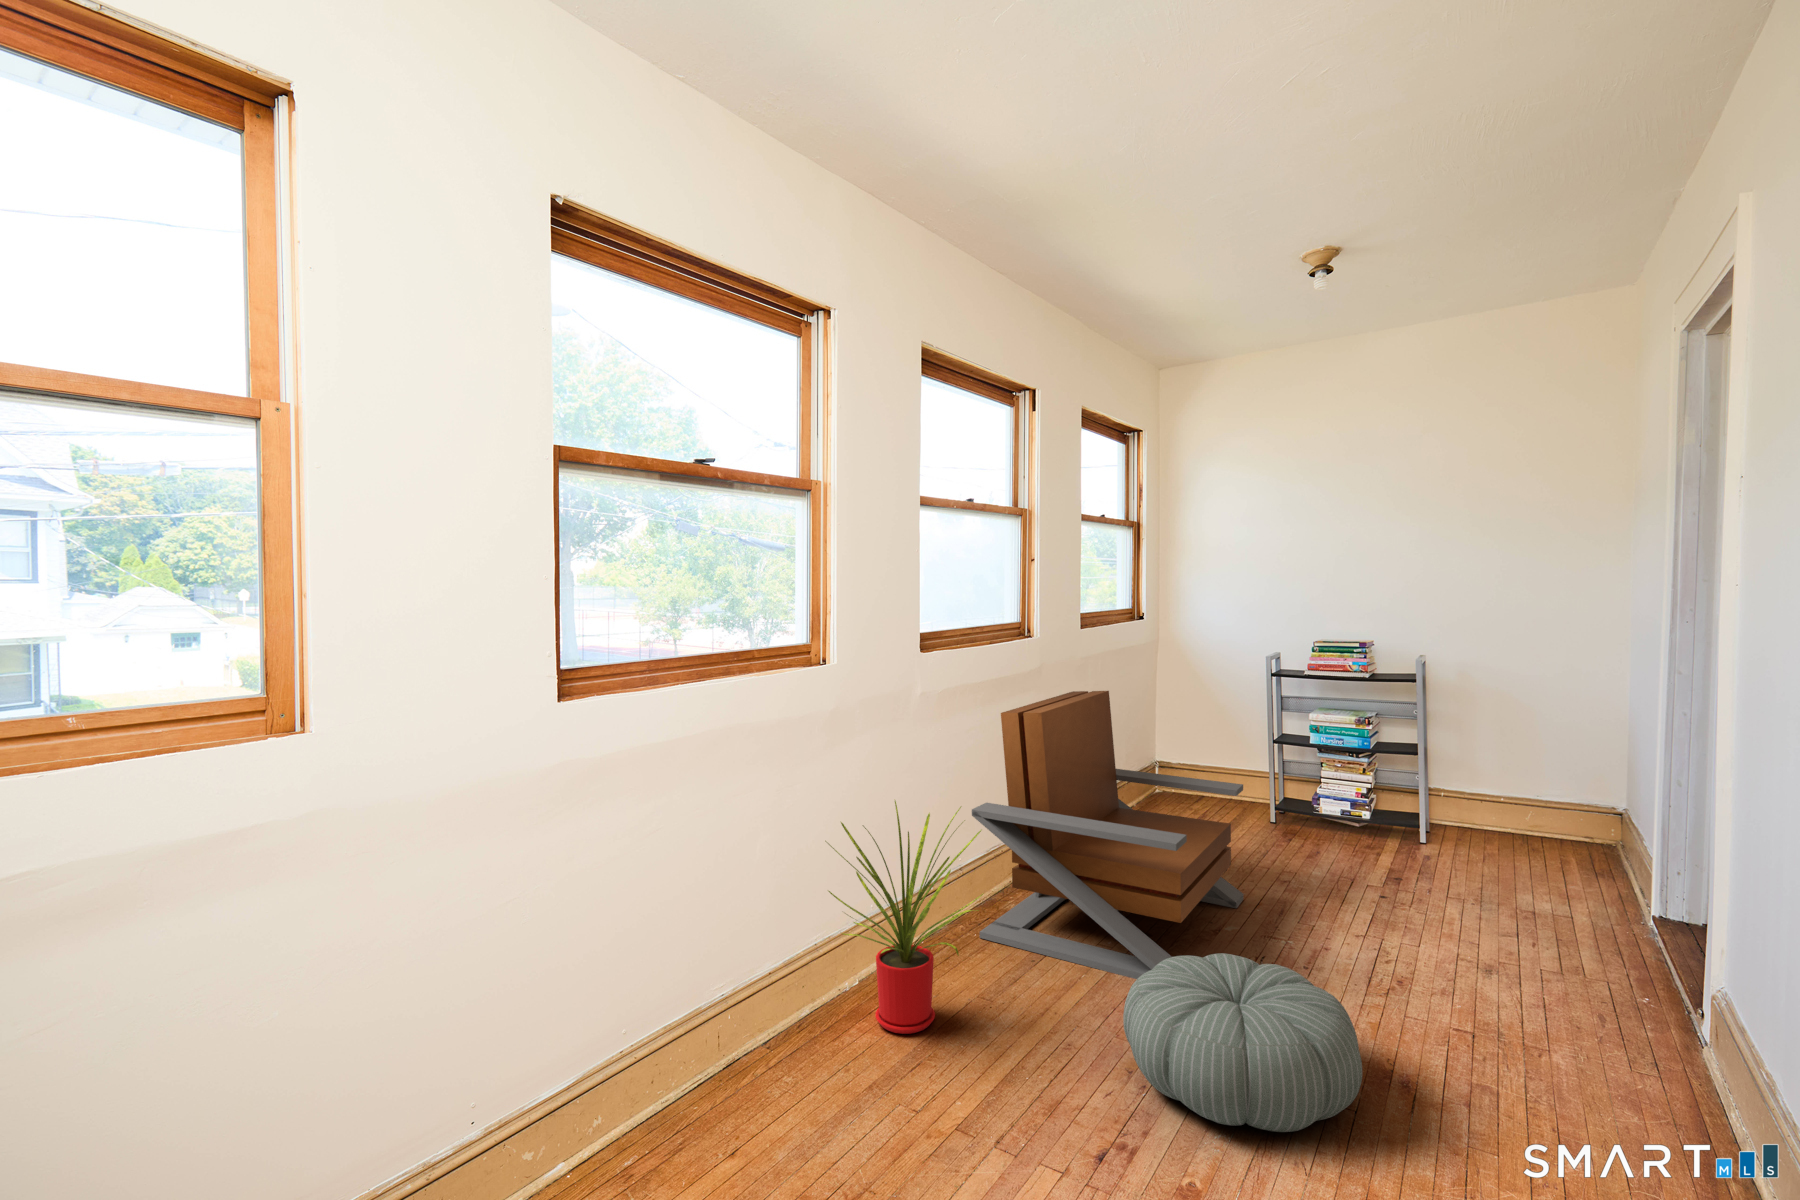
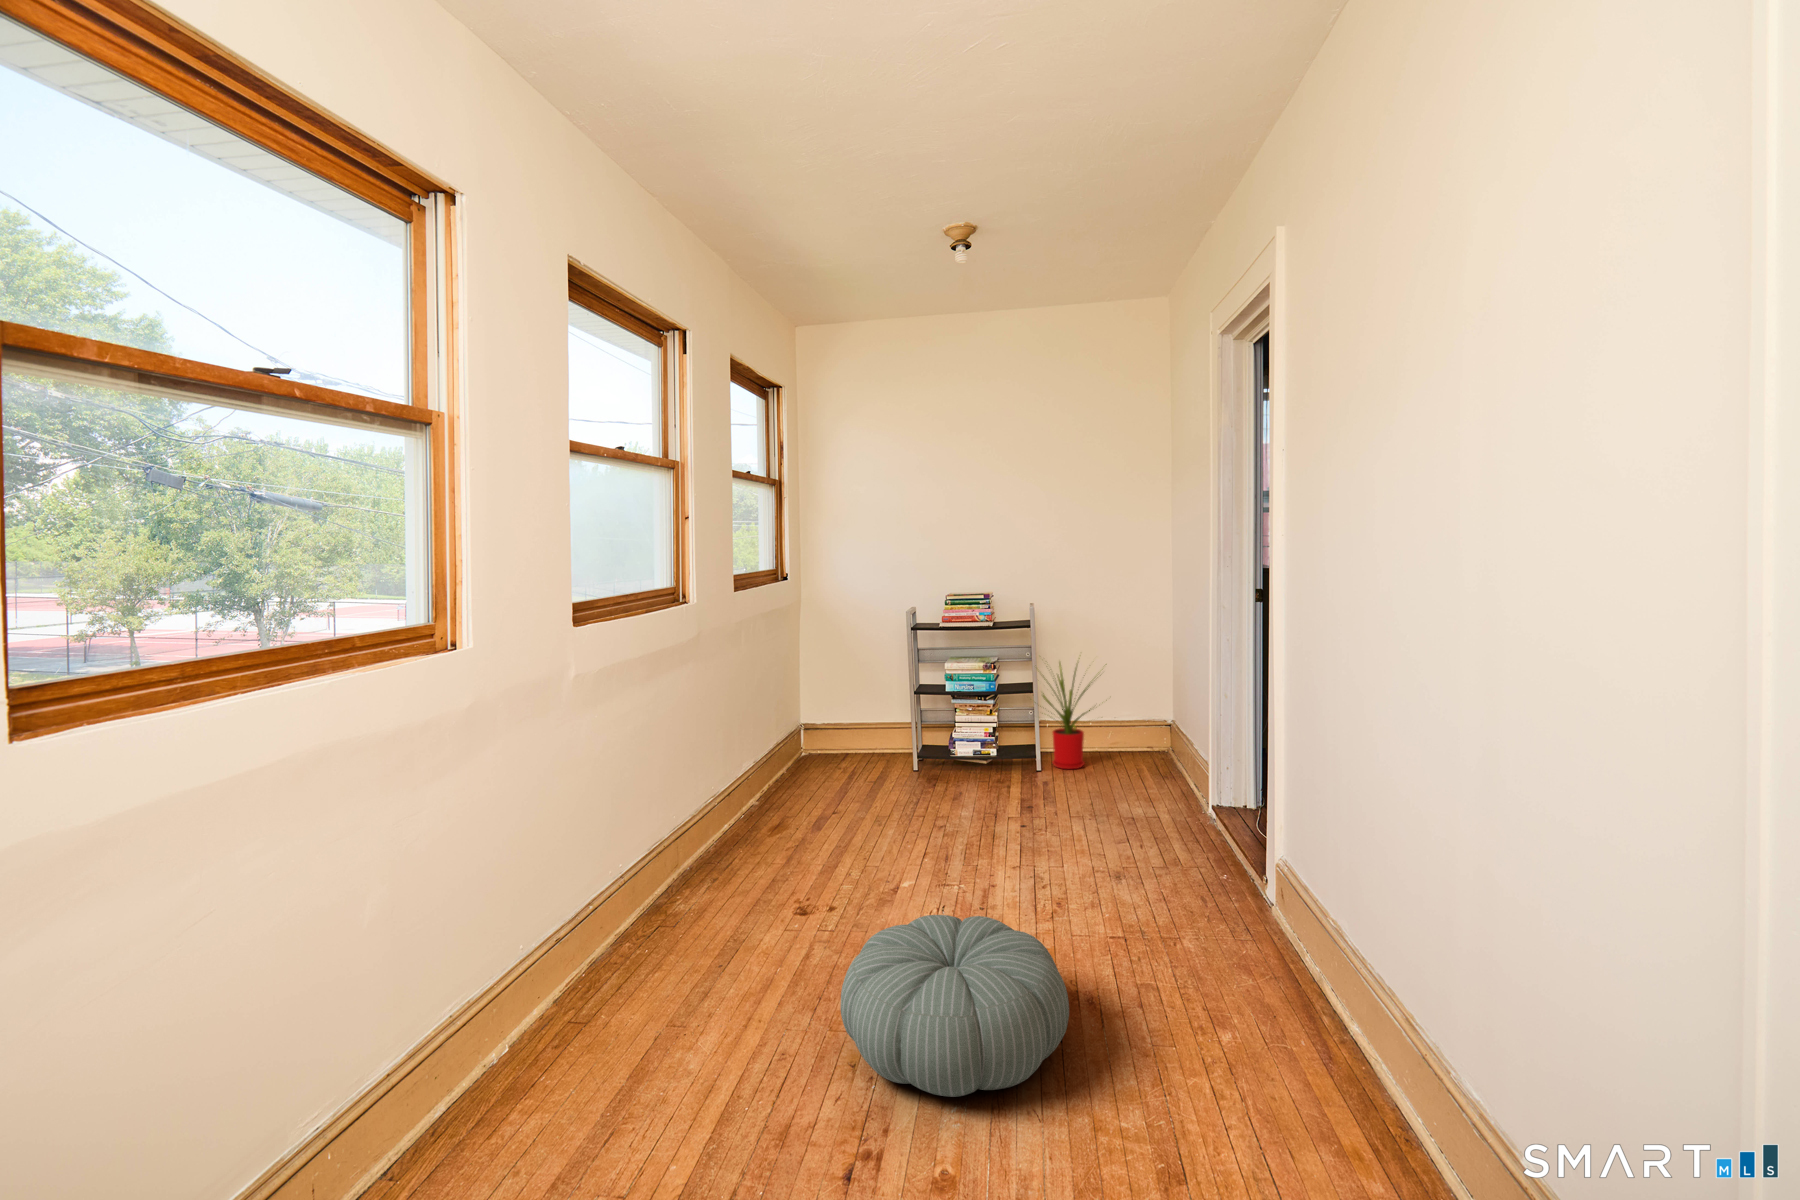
lounge chair: present [972,691,1244,979] -> none [638,659,910,959]
house plant: present [825,801,984,1034] -> present [1043,662,1092,769]

